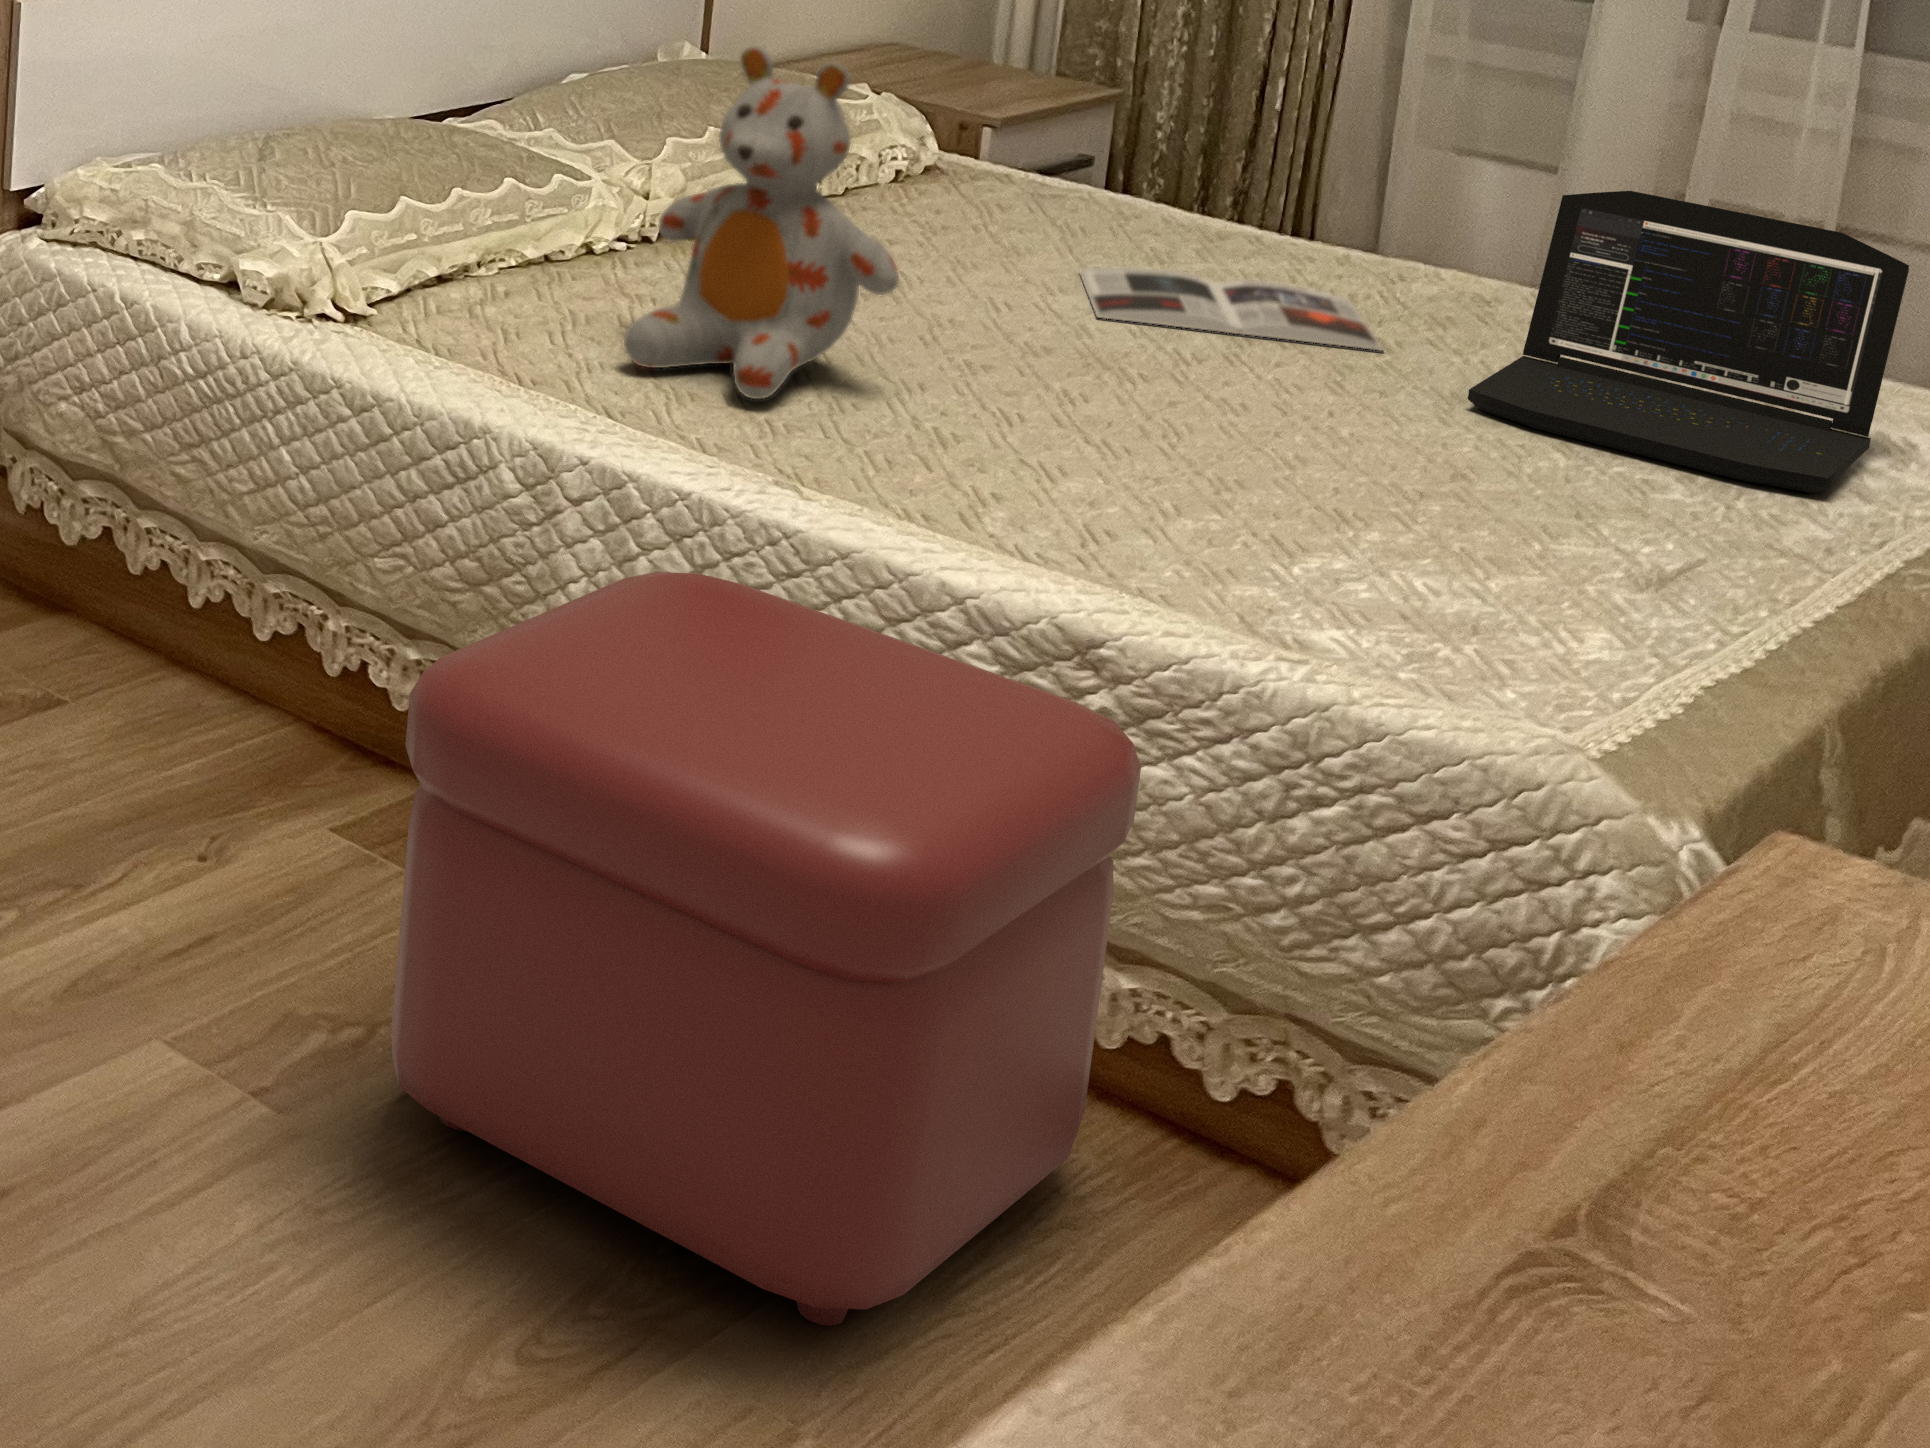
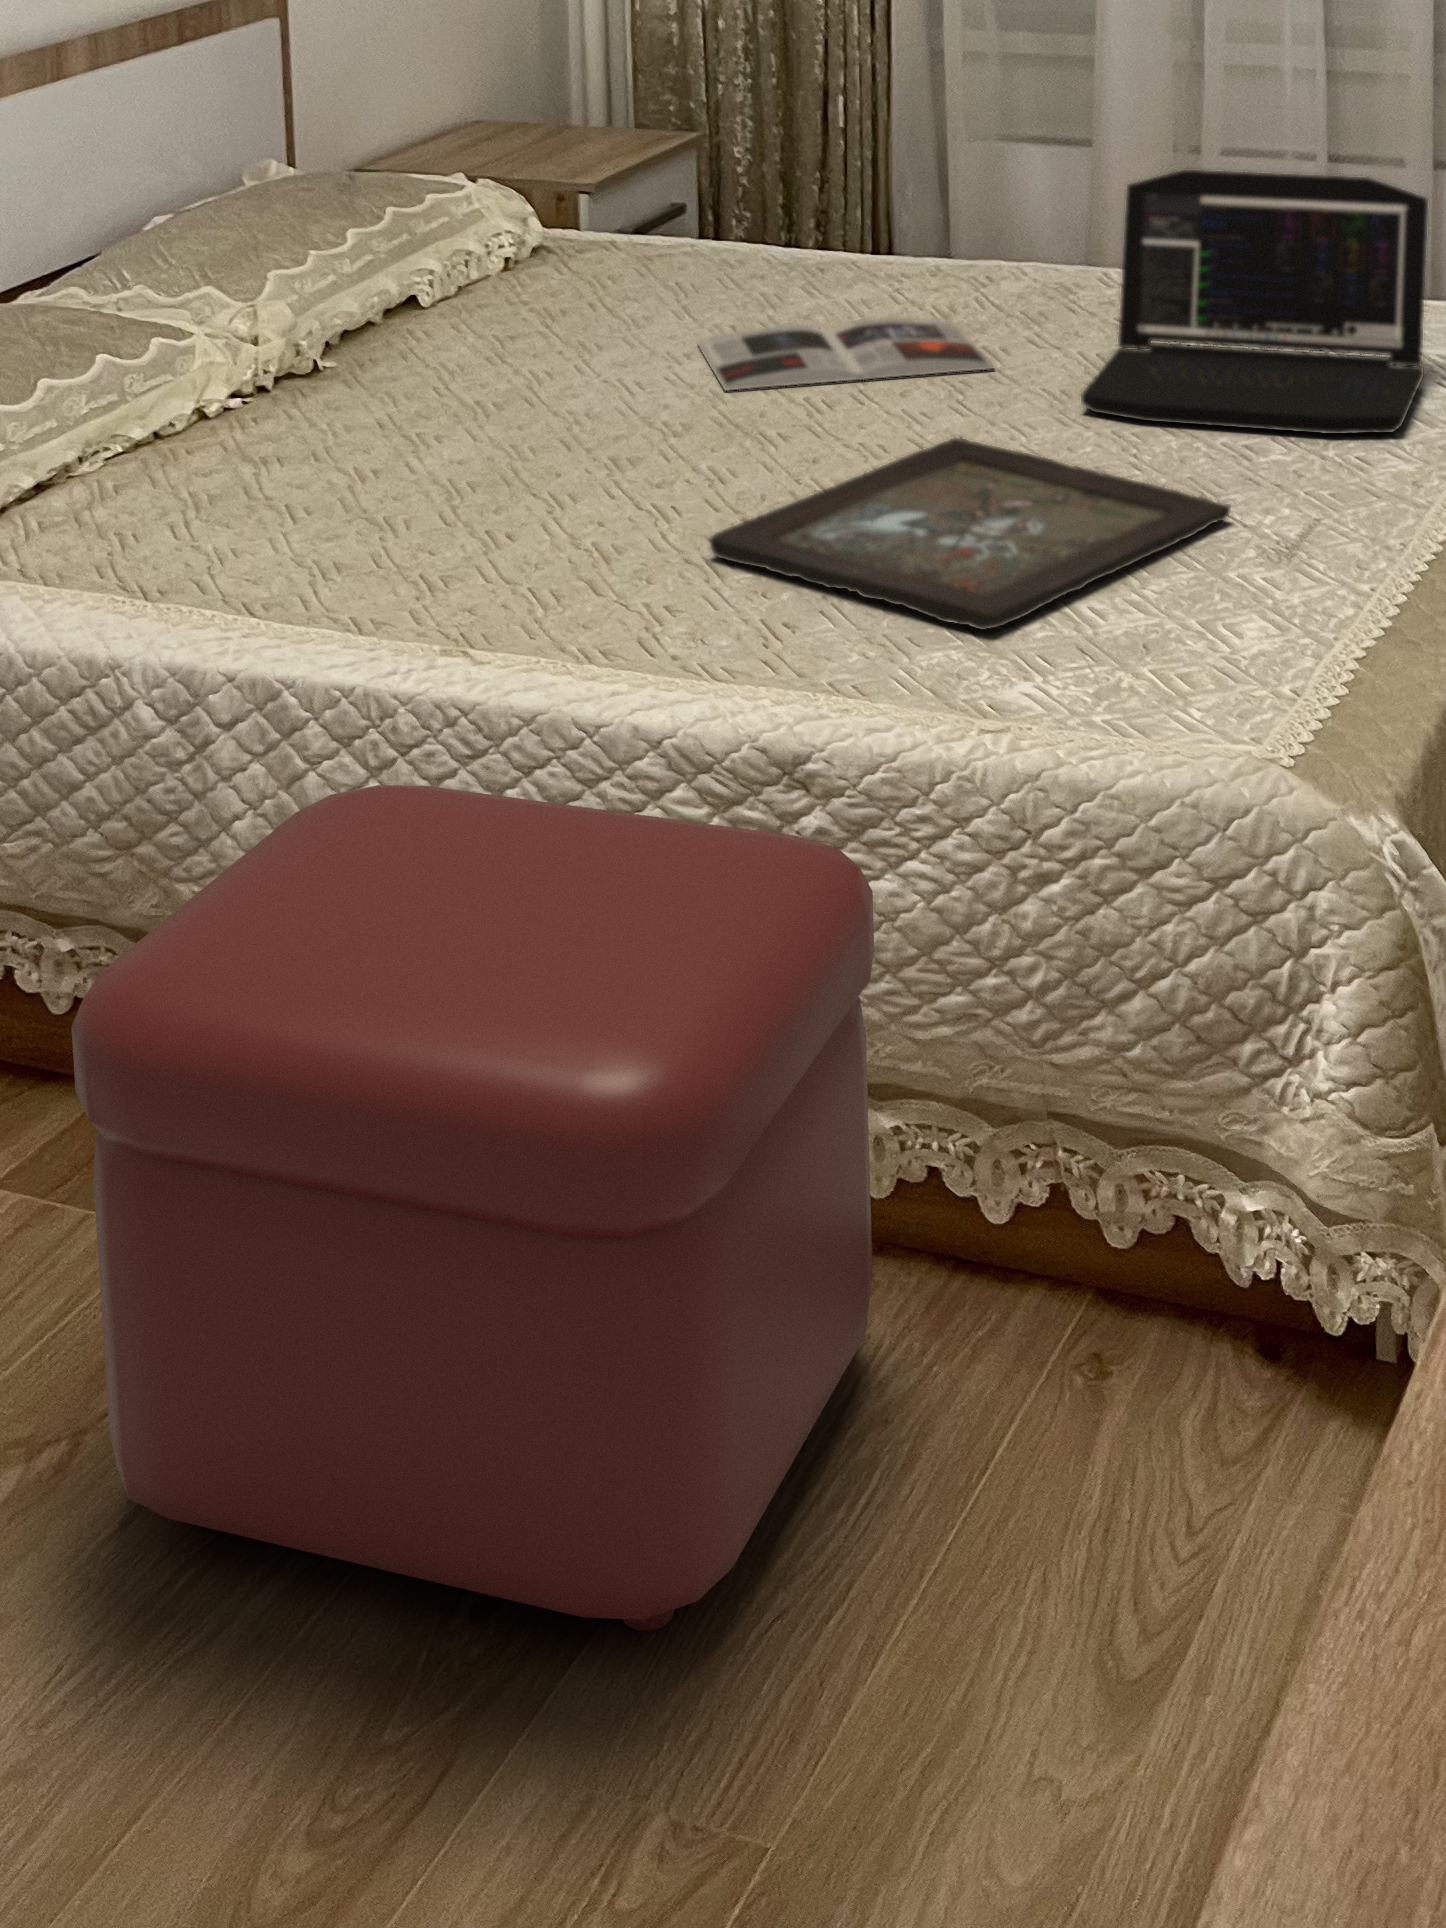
stuffed bear: present [624,46,899,399] -> none [250,174,530,563]
tray: none [1049,402,1605,575] -> present [709,438,1231,629]

